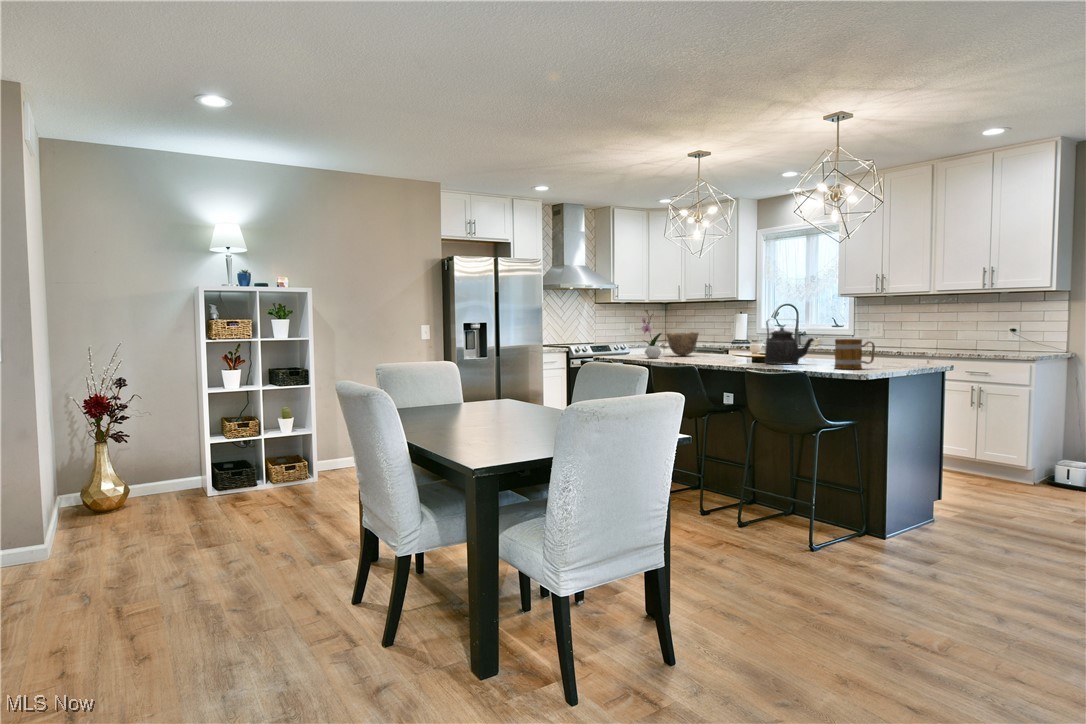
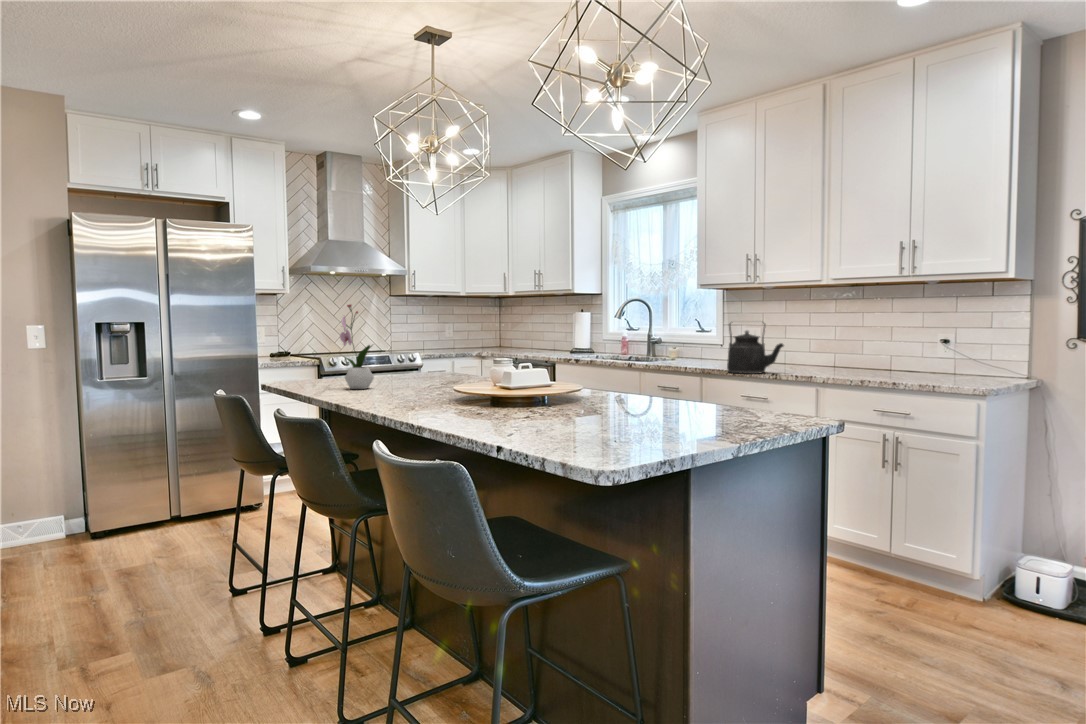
kettle: present [765,320,814,364] -> present [727,323,784,374]
bowl: present [667,332,699,356] -> none [402,343,456,382]
mug: present [835,339,875,369] -> none [578,372,668,448]

